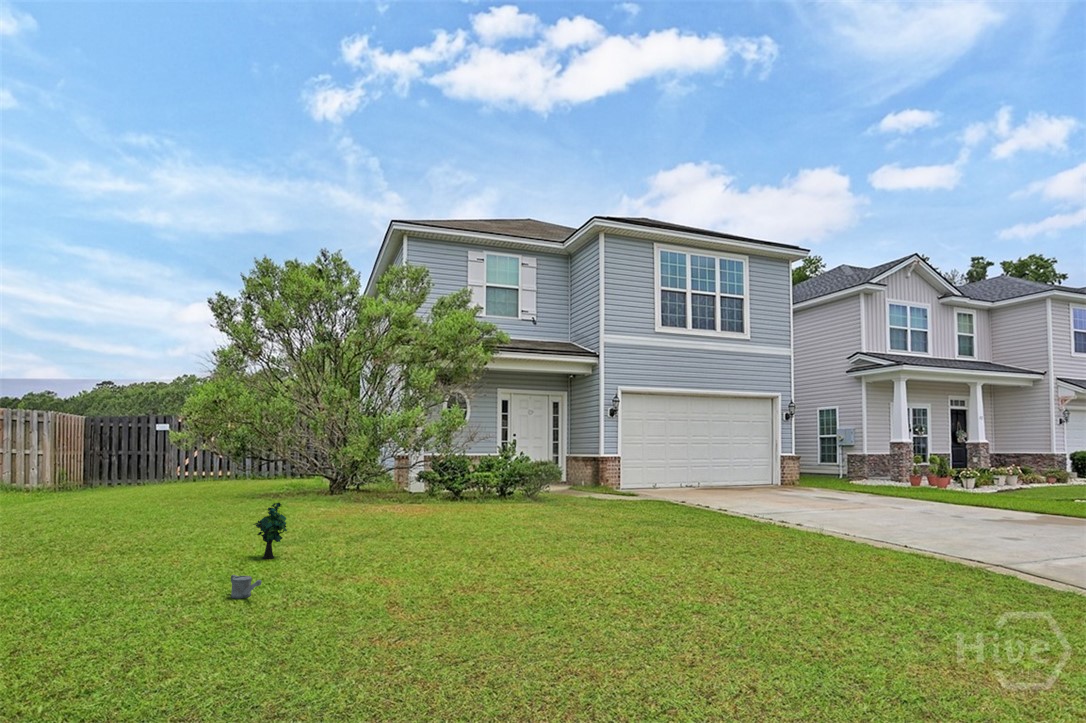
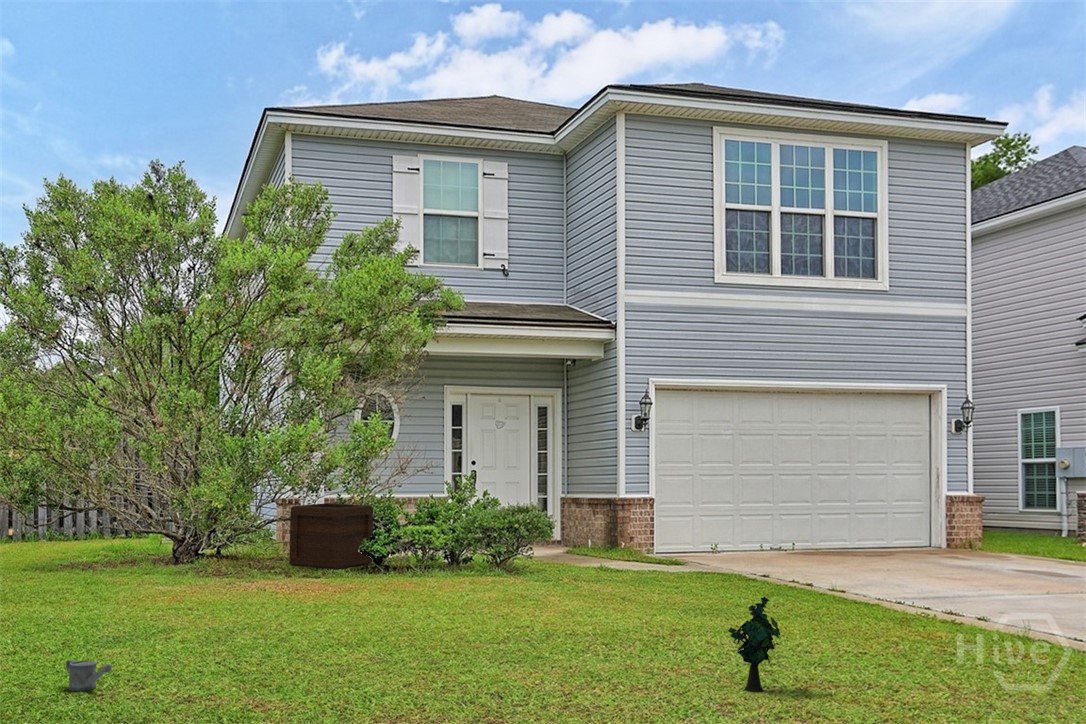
wooden crate: none [401,459,453,501] -> present [289,503,373,569]
decorative plant: present [253,503,287,559] -> present [728,597,780,692]

